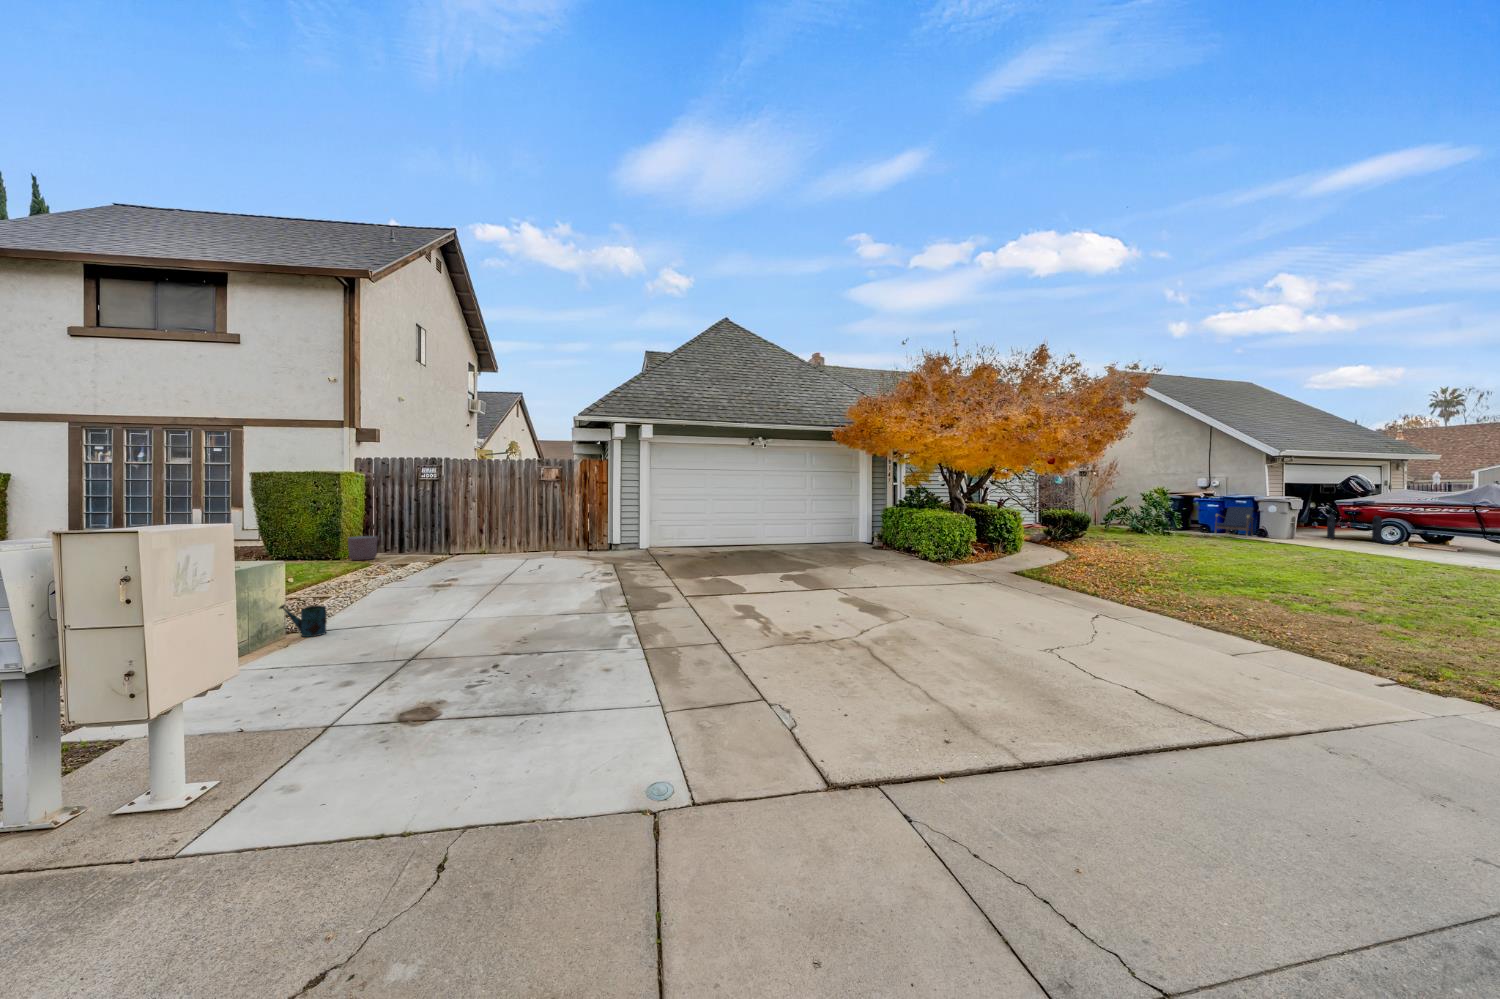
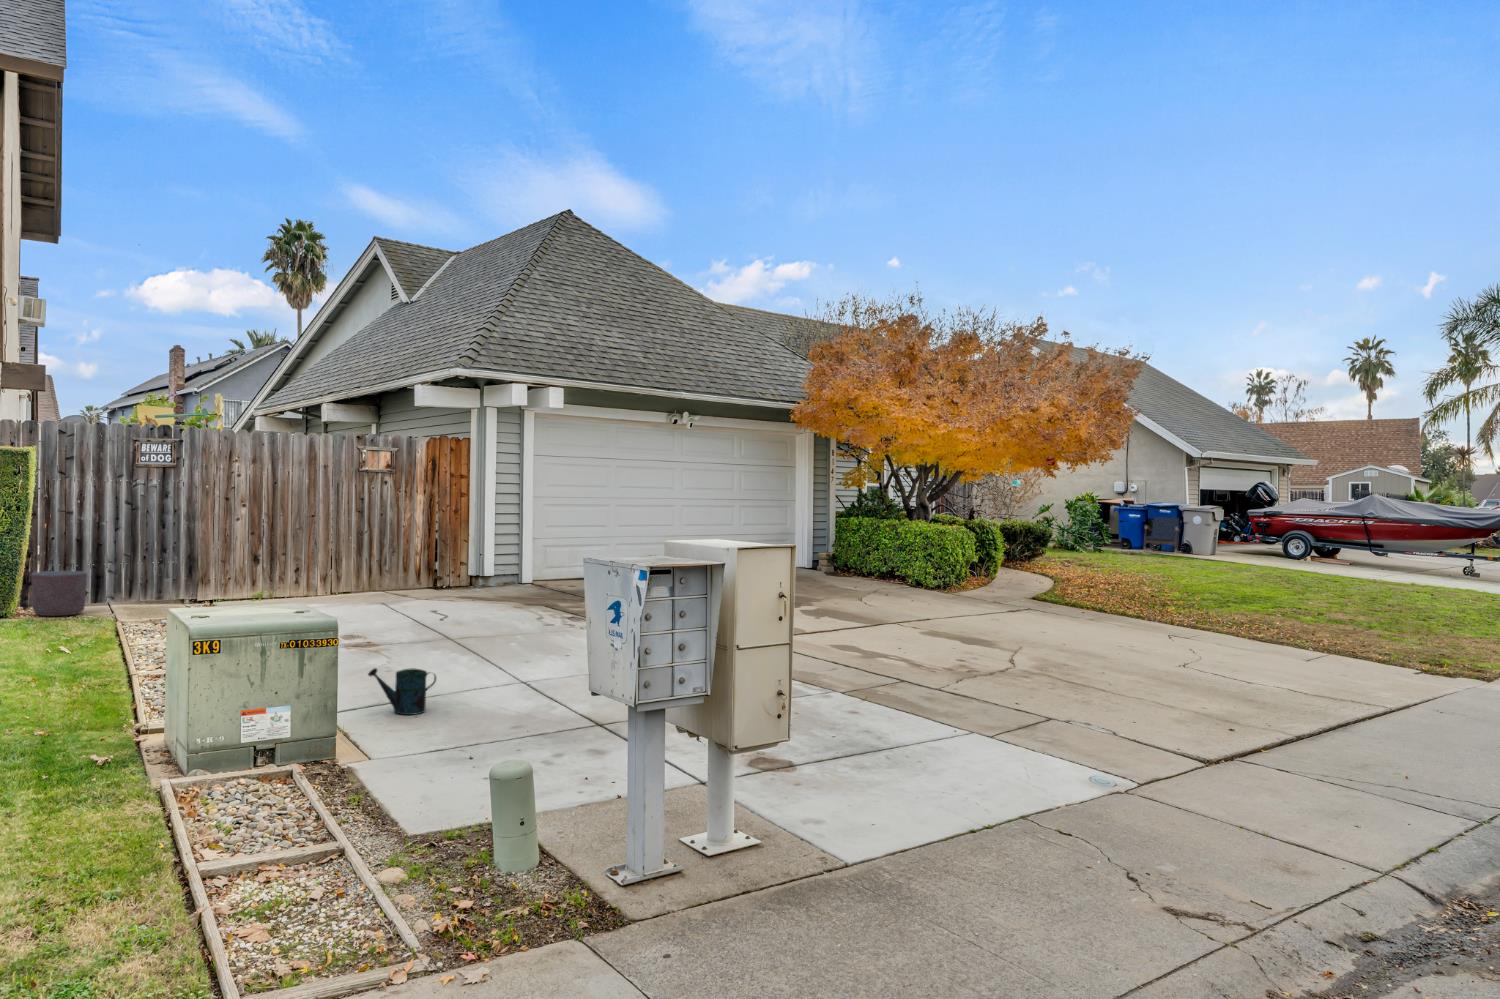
bench: present [1327,514,1382,542] -> none [1239,526,1287,556]

